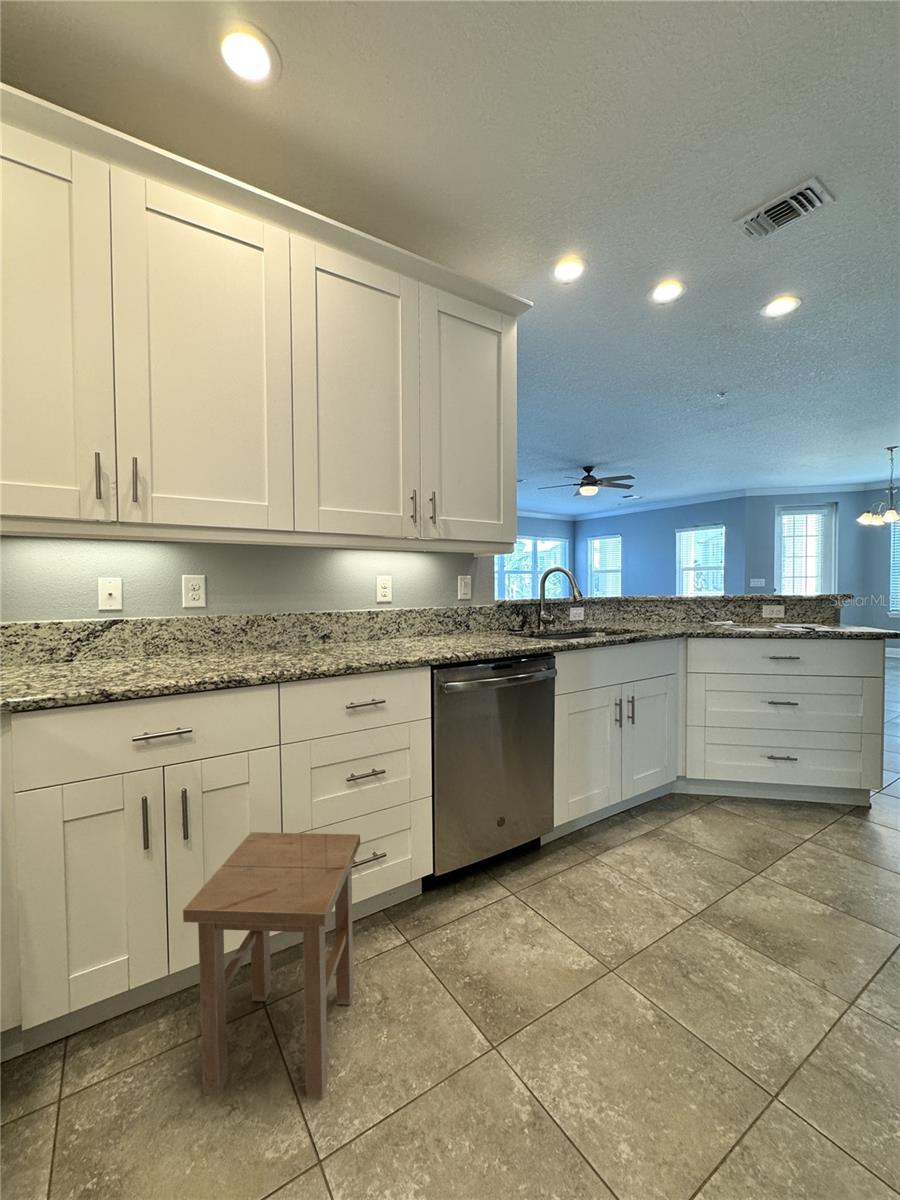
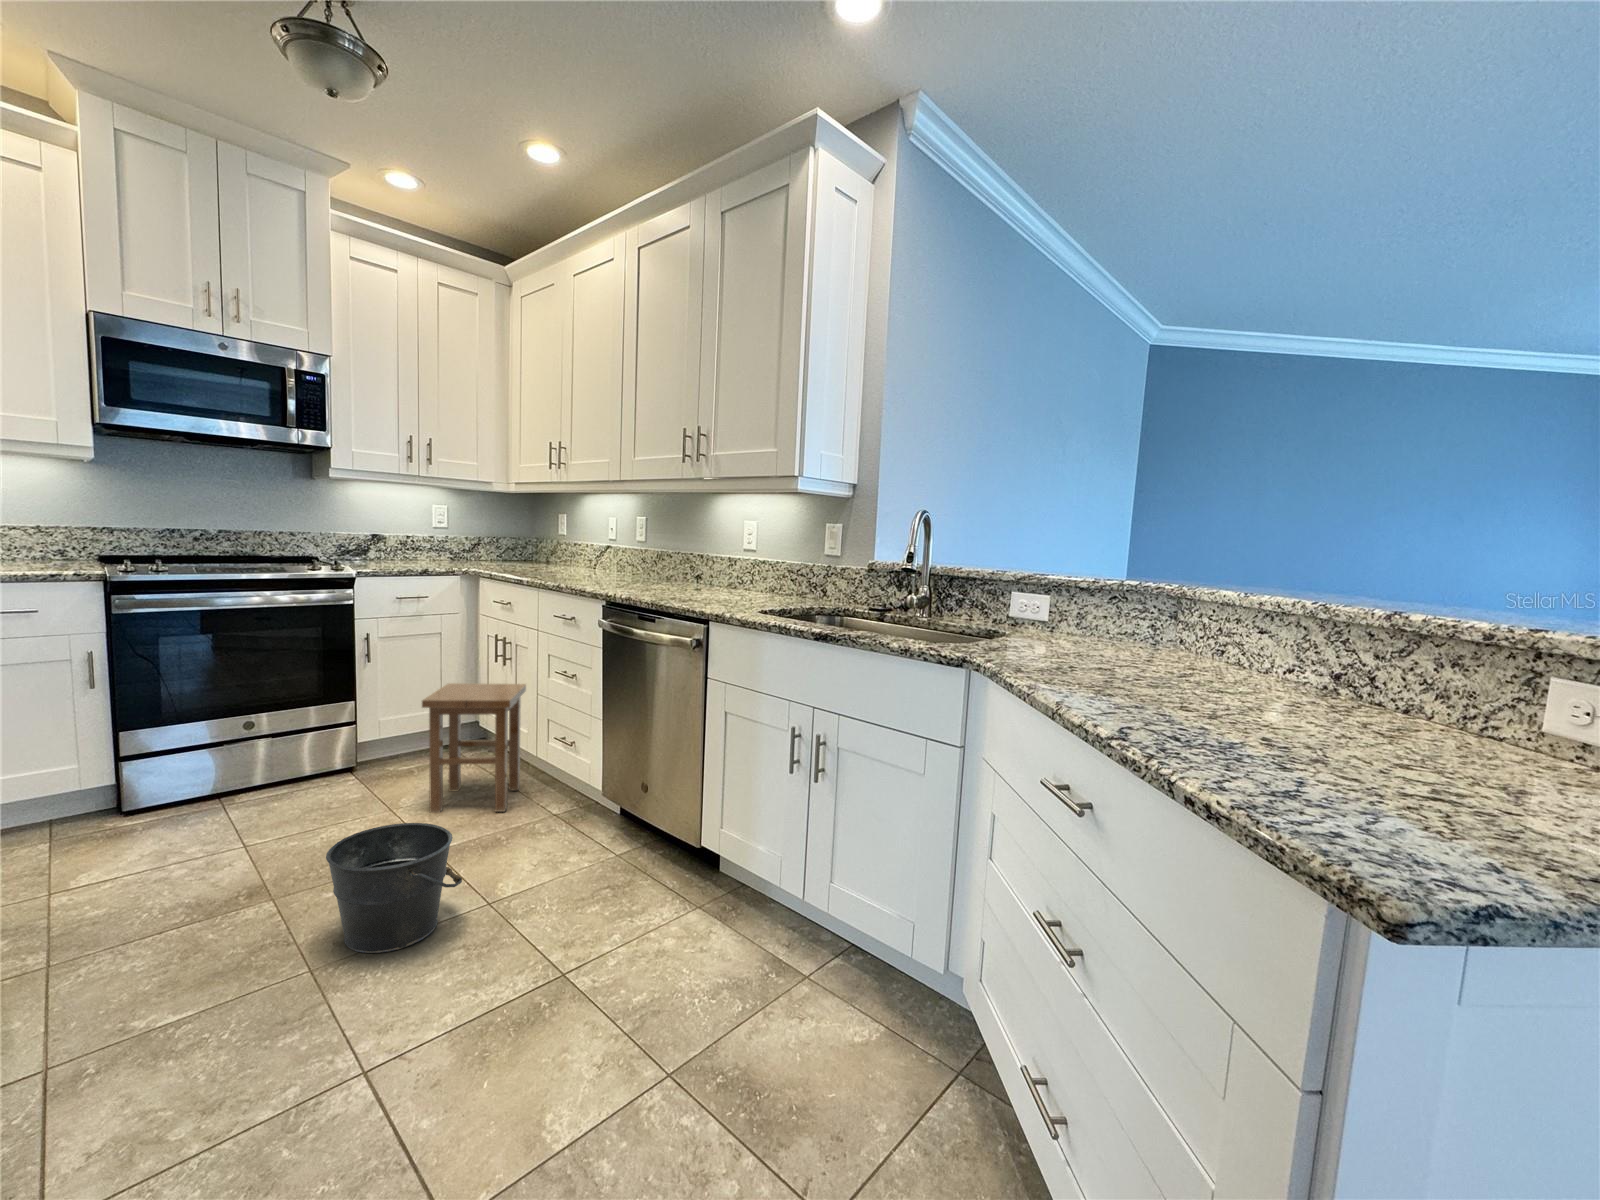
bucket: none [606,908,749,1088] -> present [326,823,462,953]

